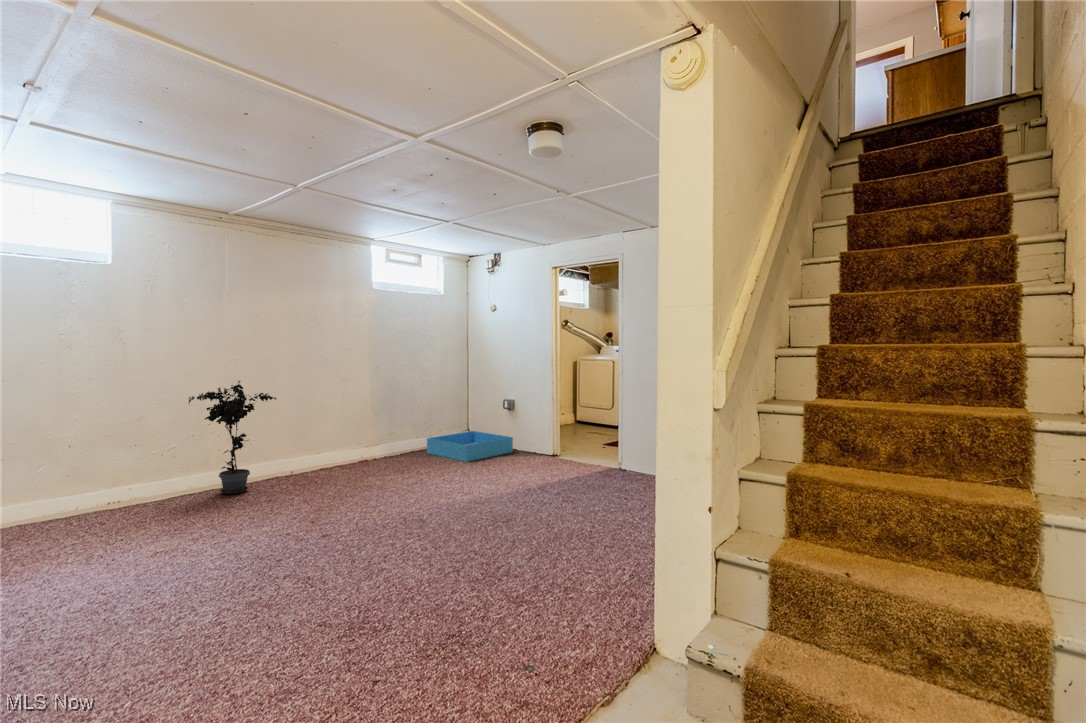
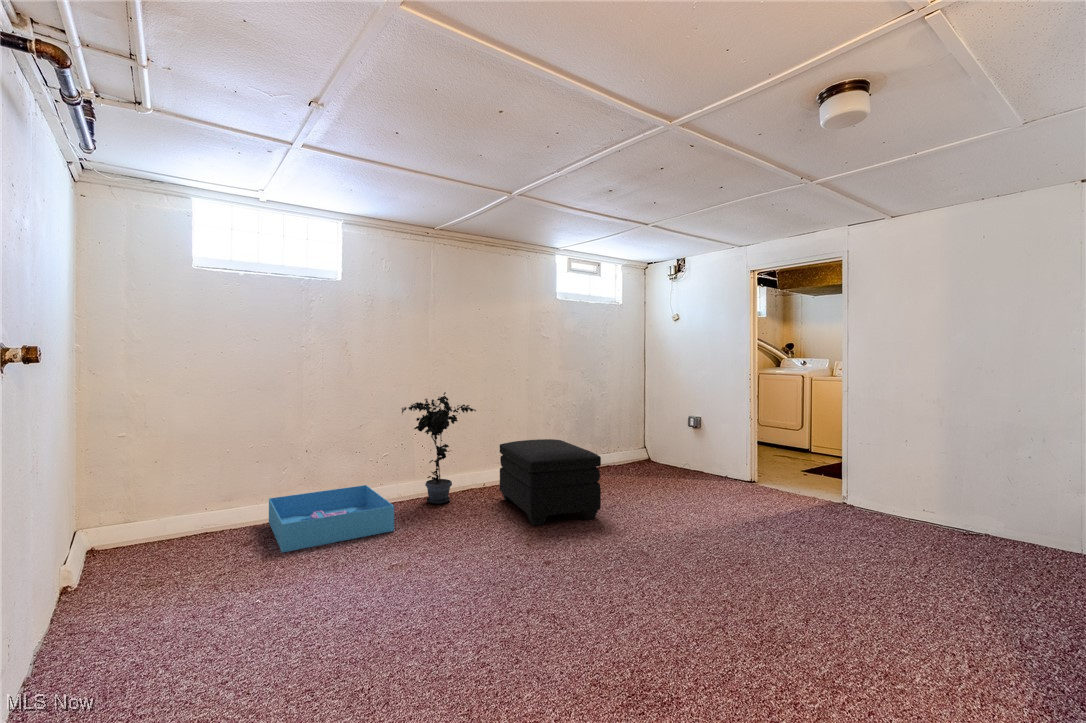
ottoman: none [302,425,397,507] -> present [500,439,601,526]
storage bin: present [427,431,513,462] -> present [269,485,394,553]

